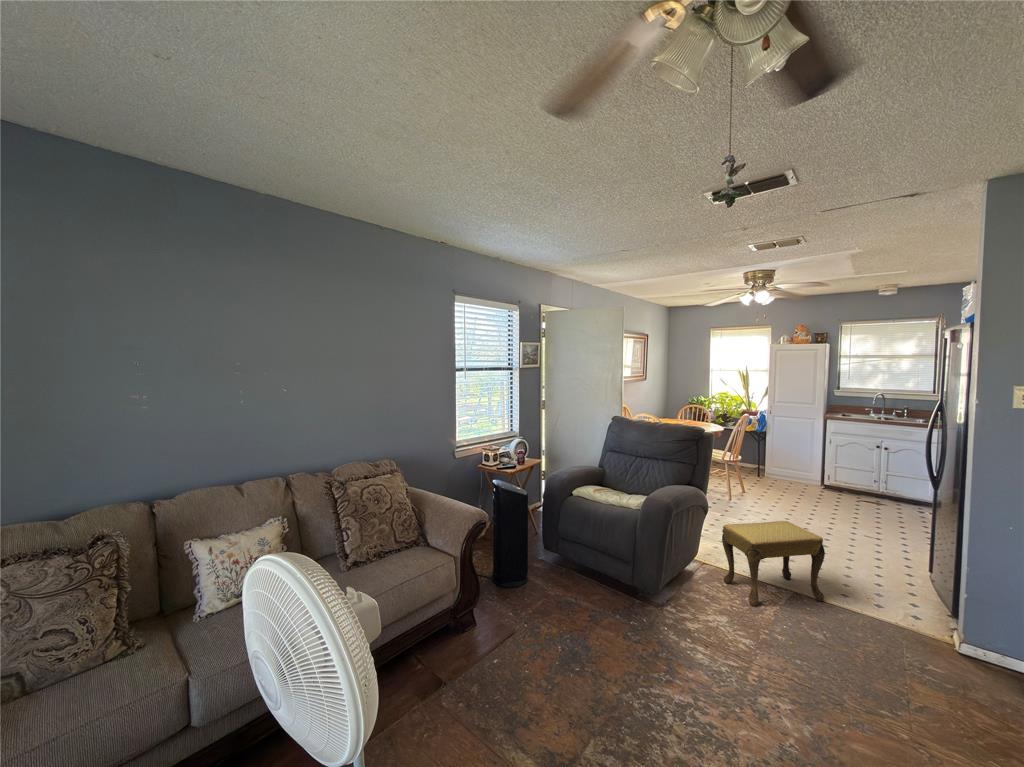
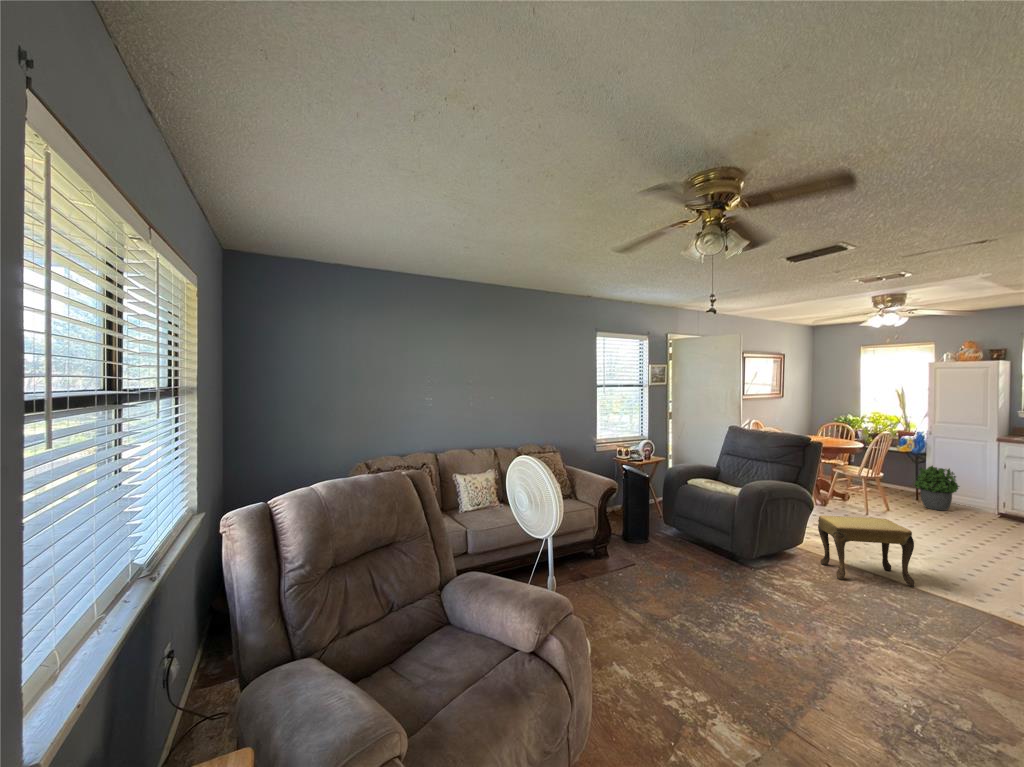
potted plant: none [760,444,798,486] -> present [914,466,959,511]

